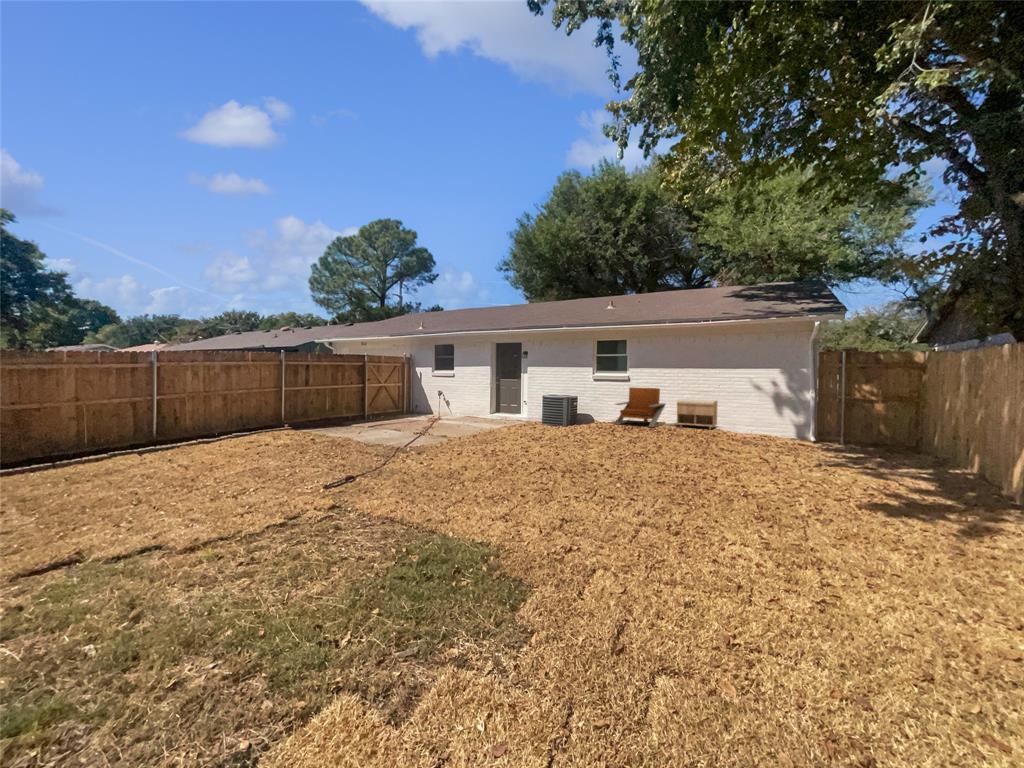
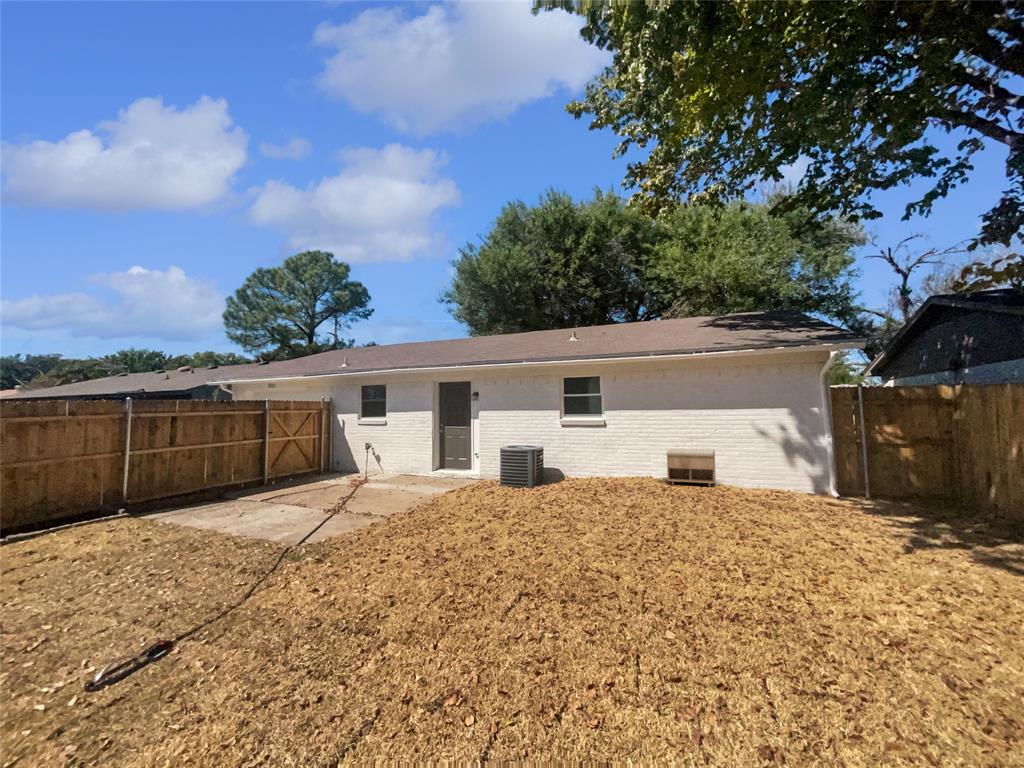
lounge chair: present [615,387,666,428] -> none [590,435,651,487]

